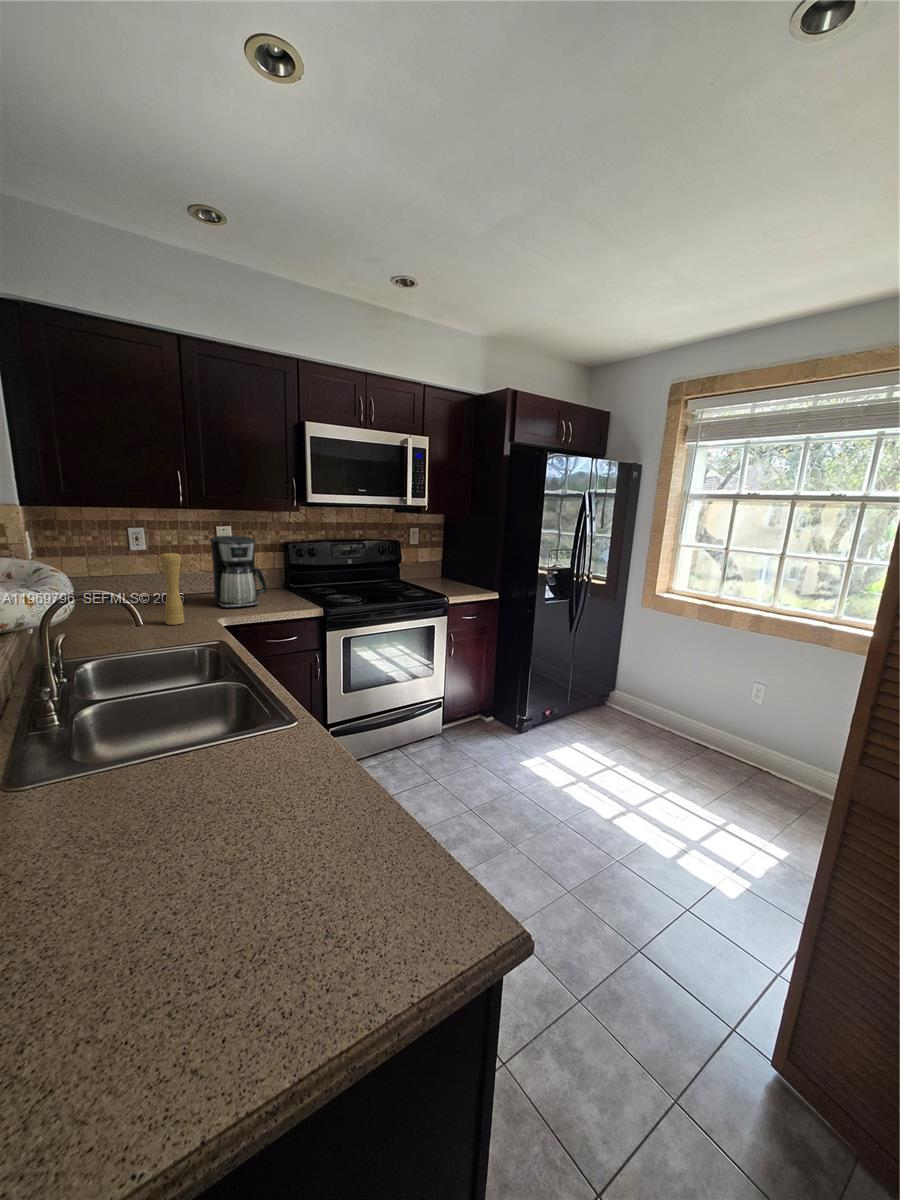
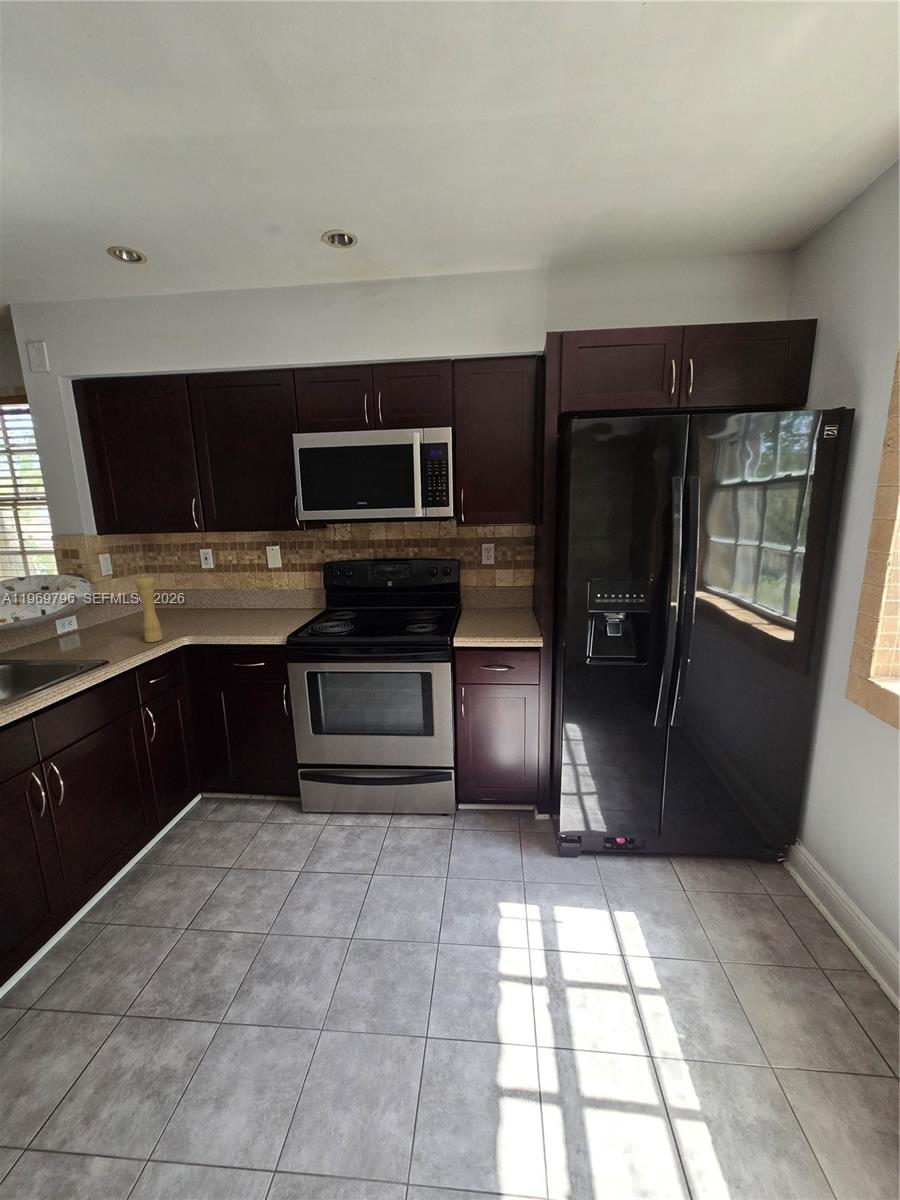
coffee maker: present [210,536,267,608] -> none [218,558,273,629]

